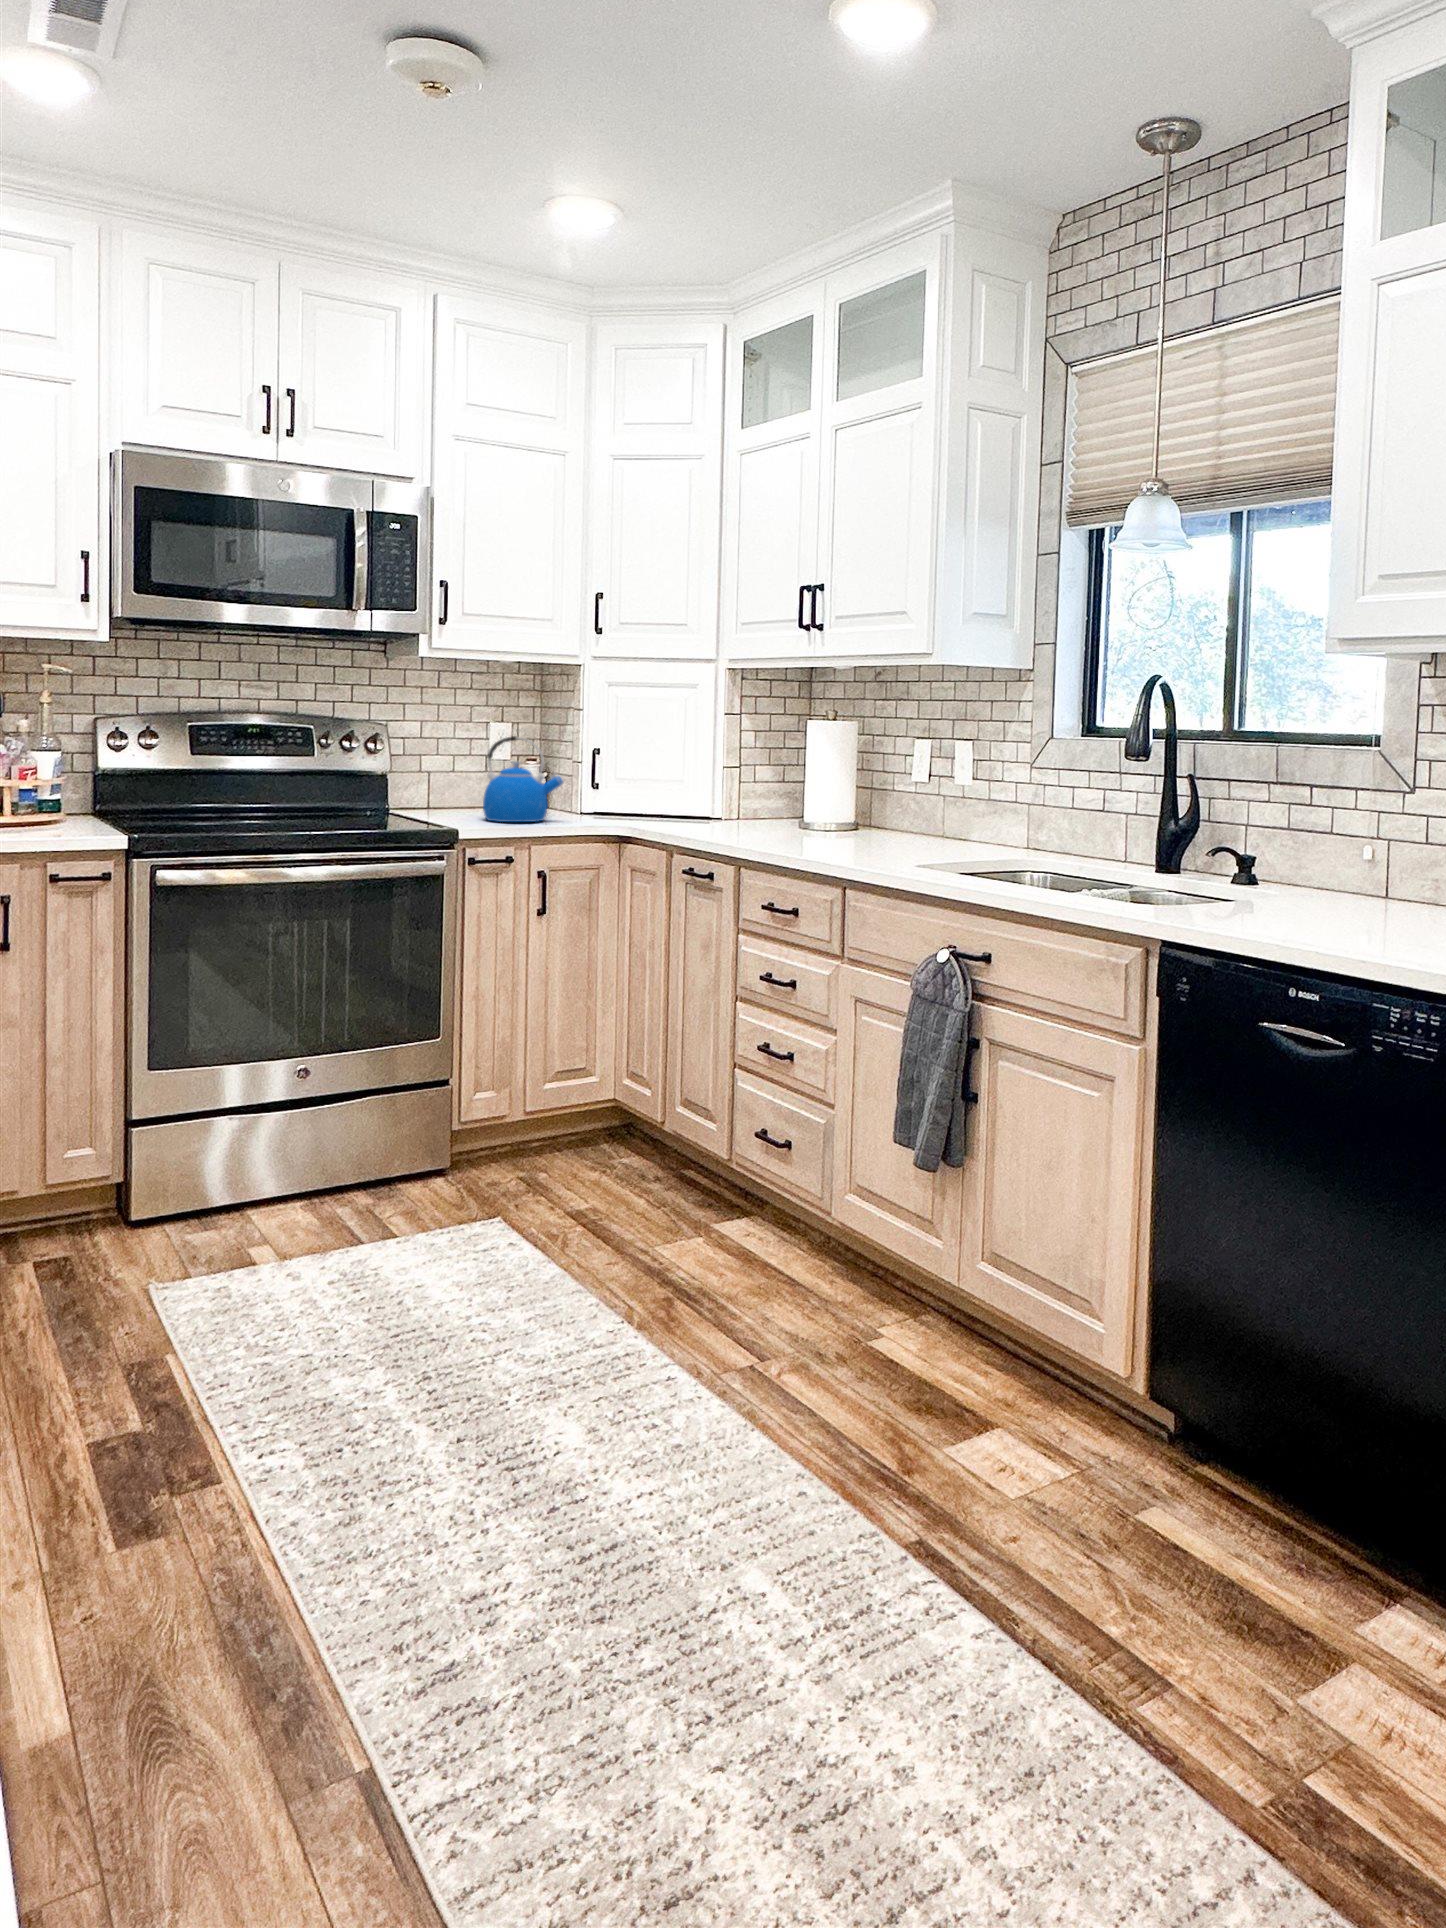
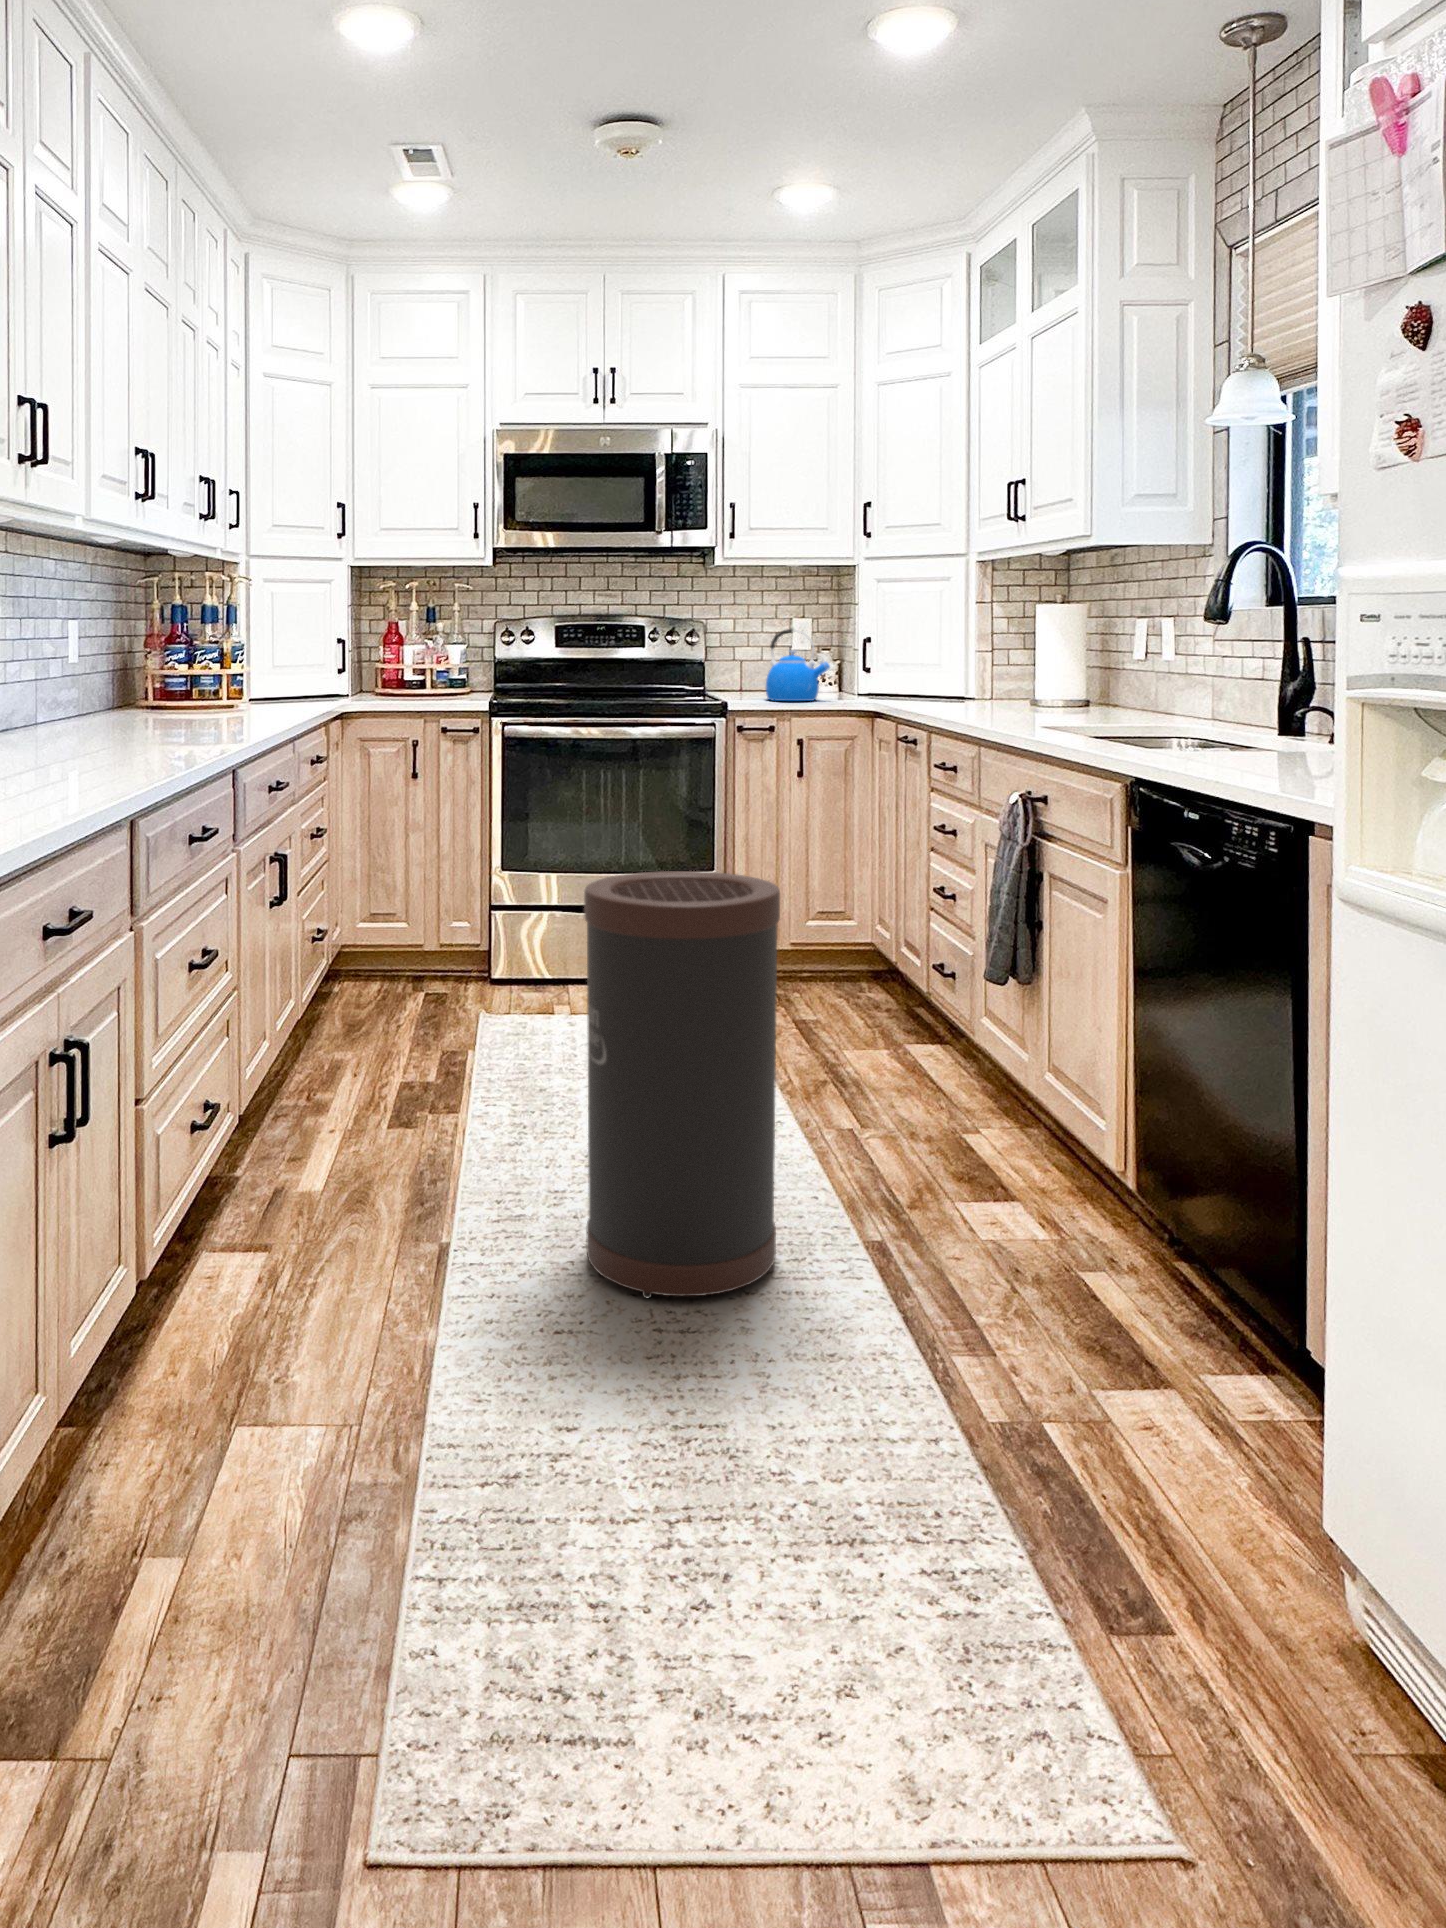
trash can: none [607,1105,894,1777] -> present [584,871,780,1298]

